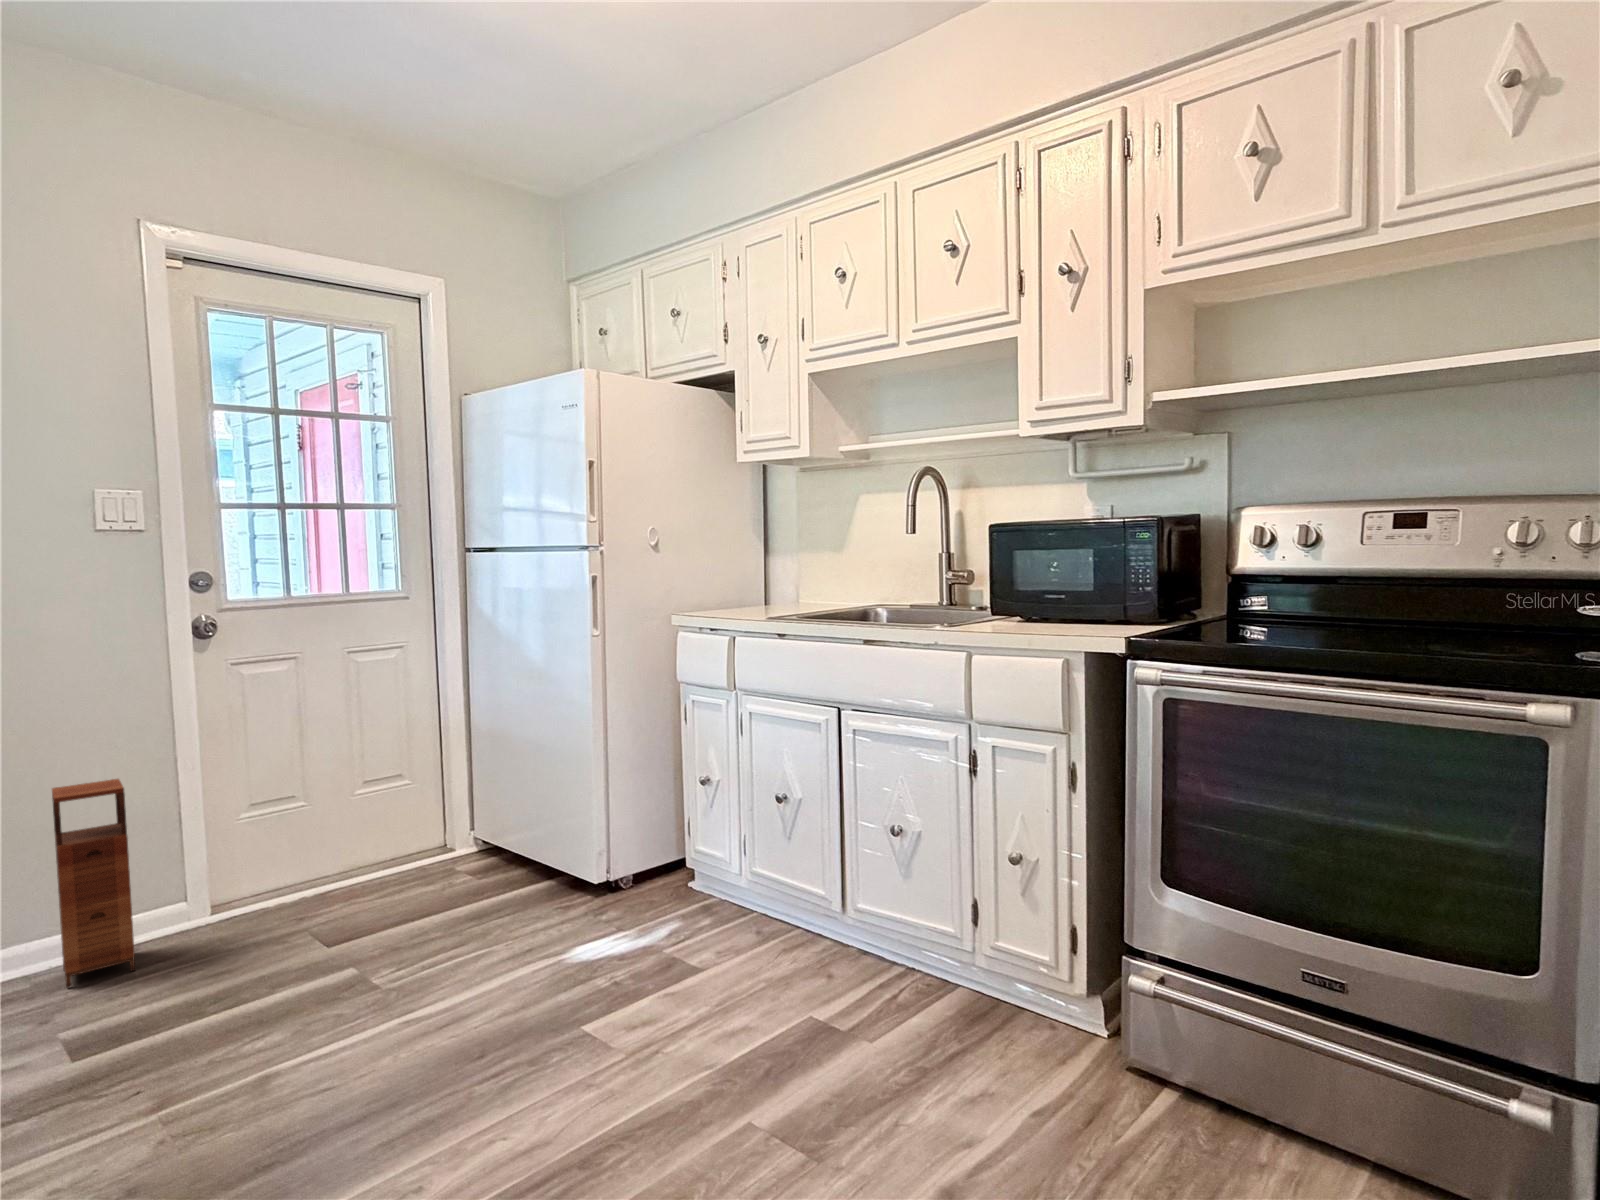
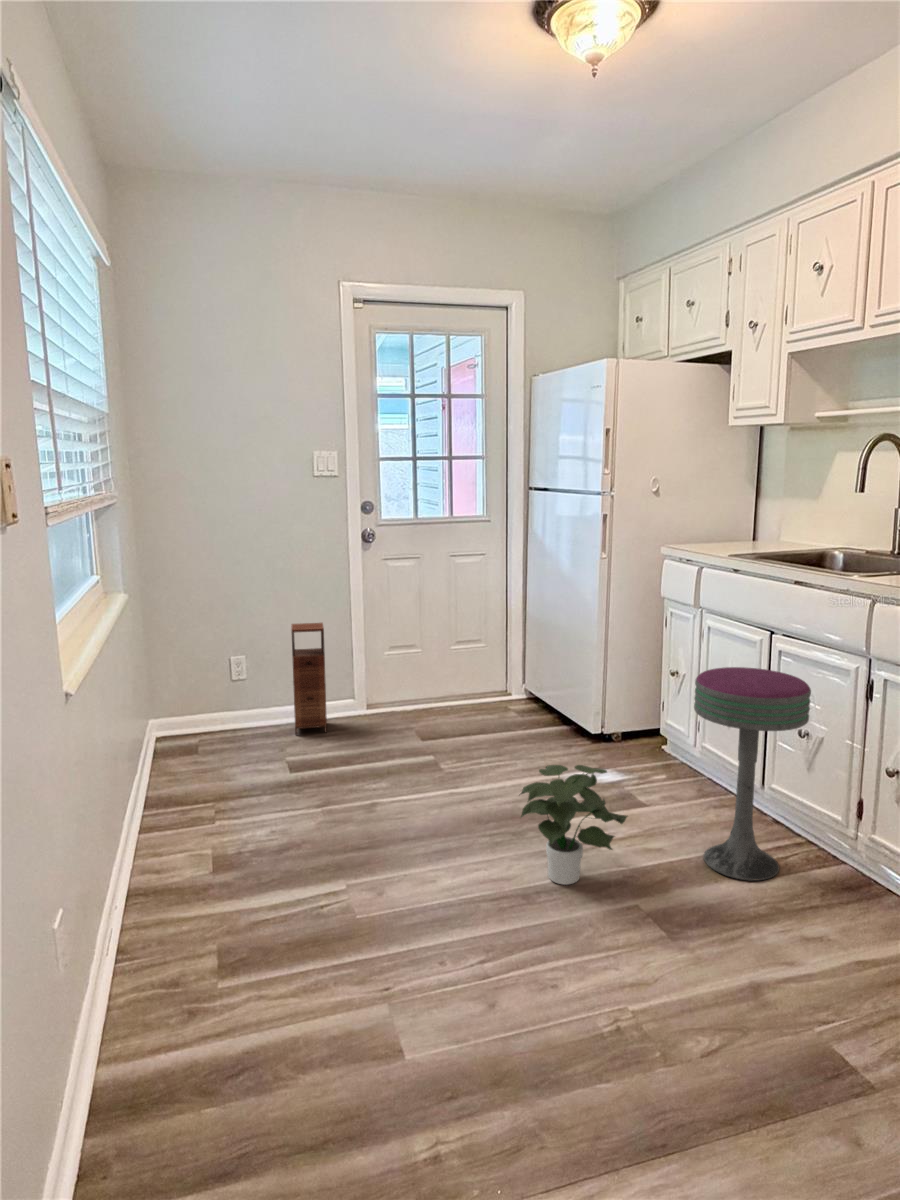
bar stool: none [775,754,916,1044] -> present [694,667,811,881]
potted plant: none [542,931,713,1130] -> present [521,765,628,885]

